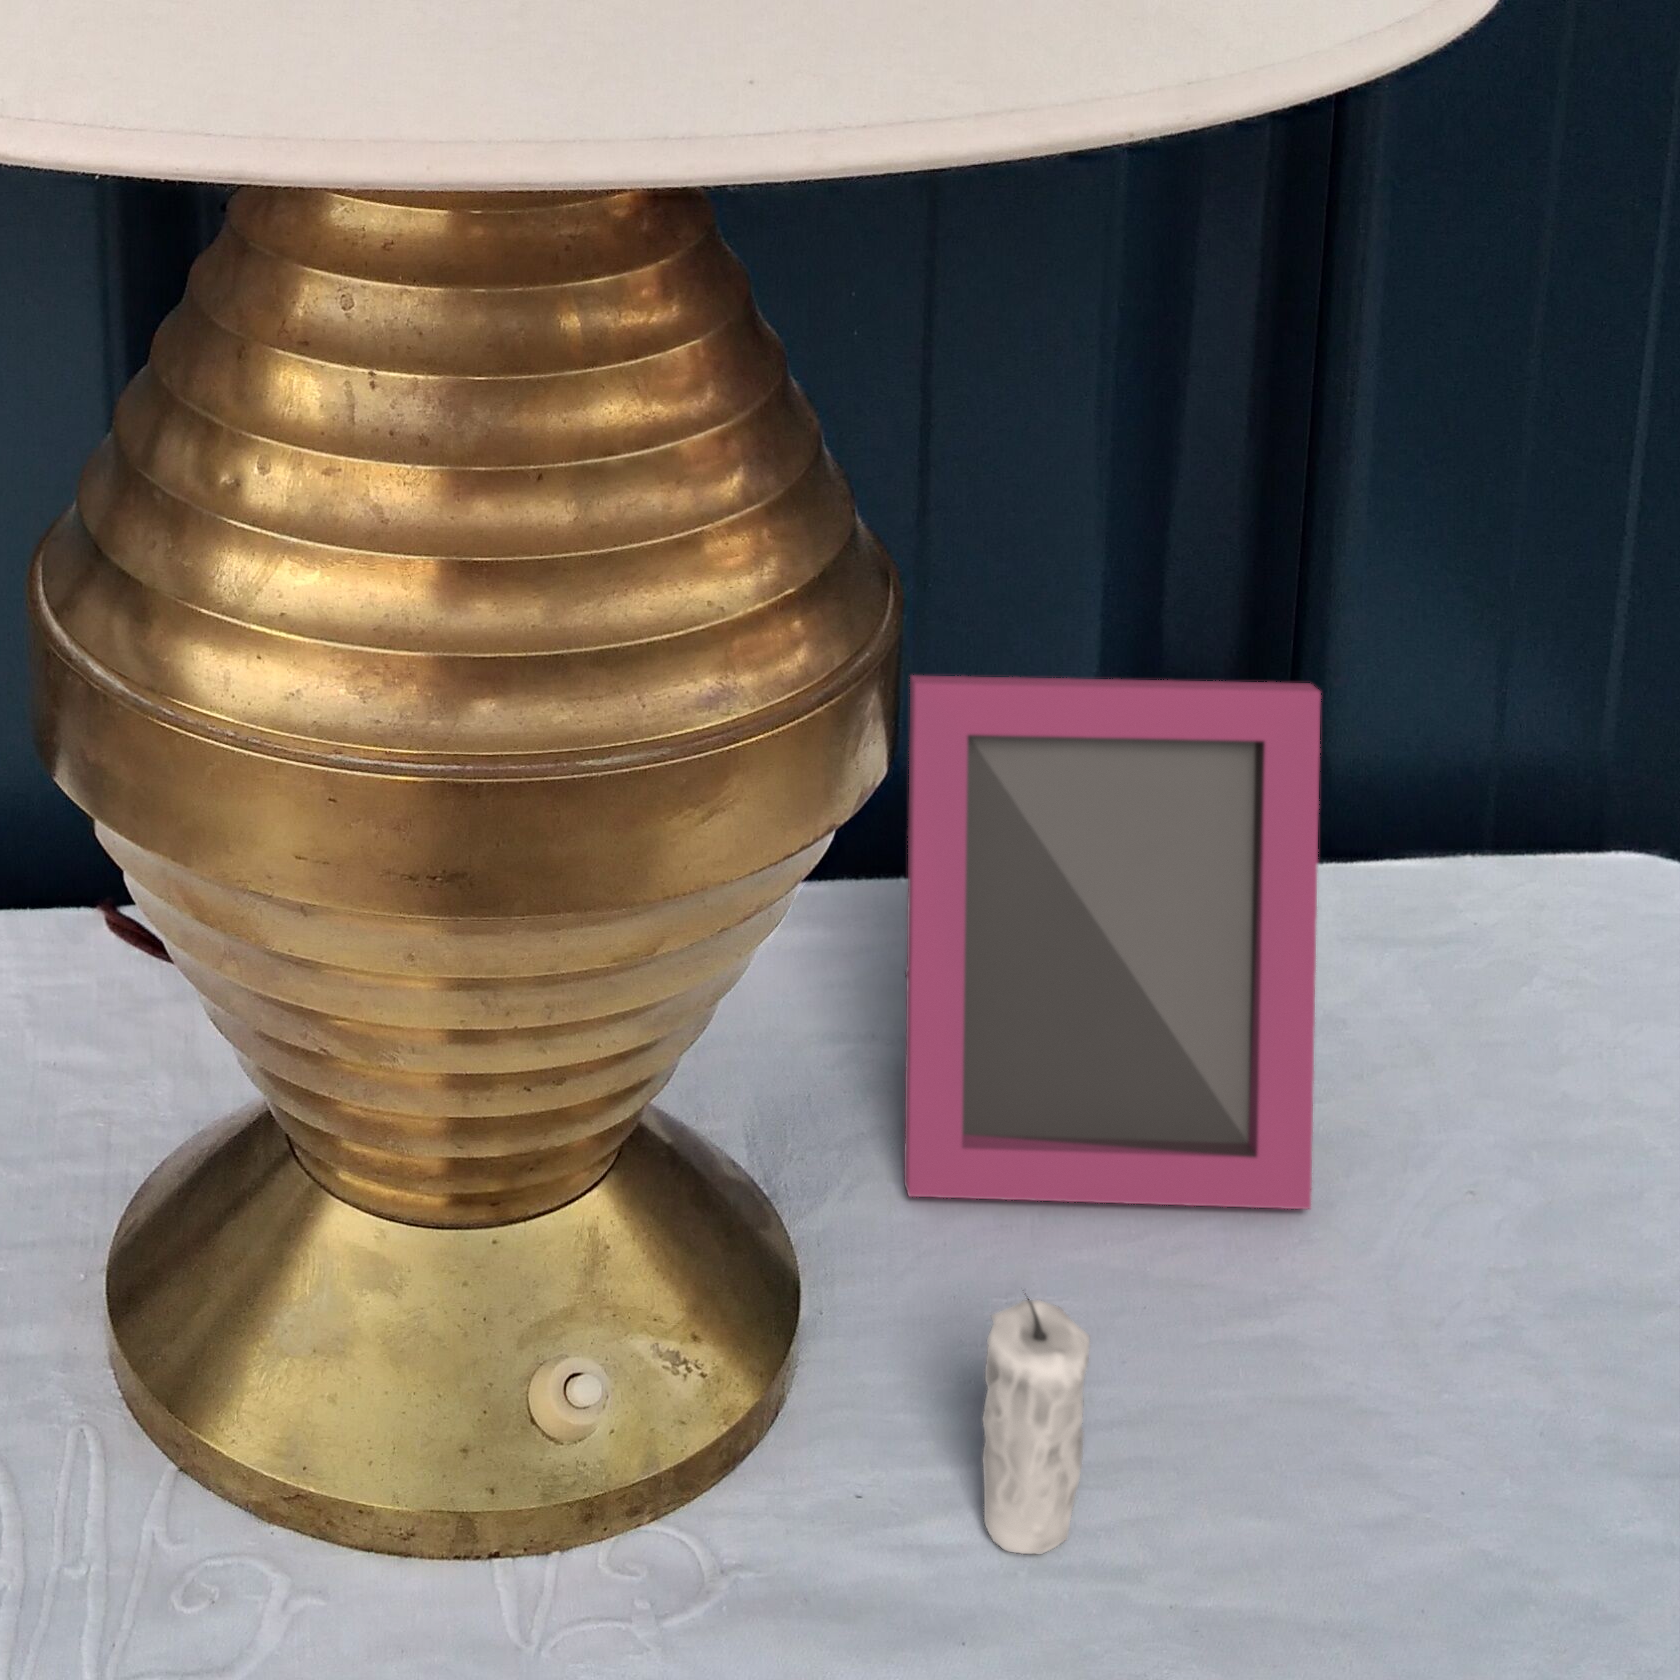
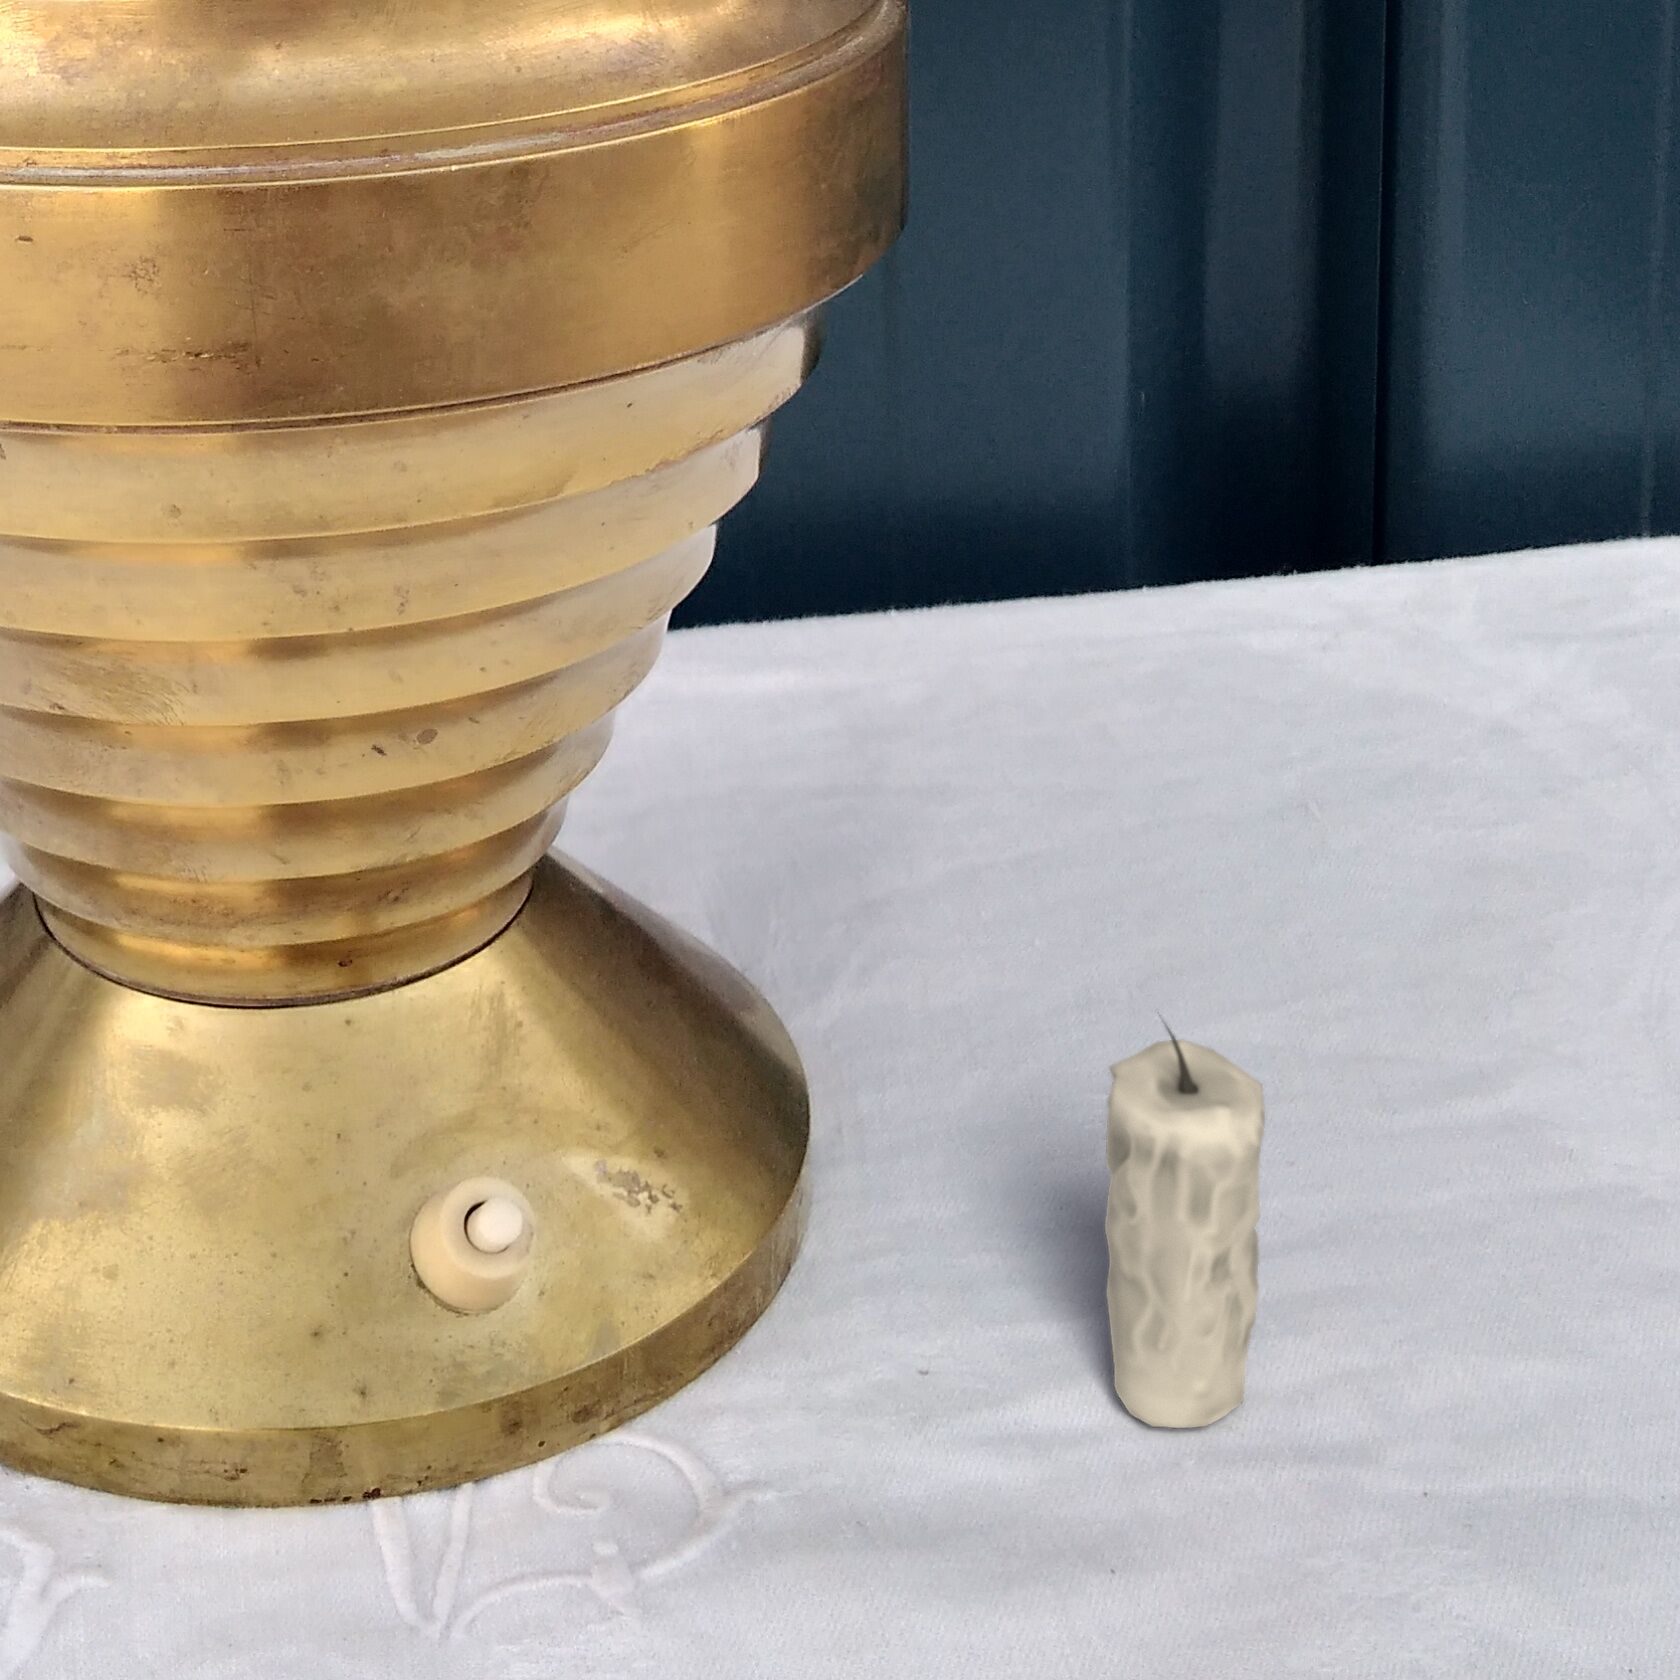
picture frame: present [904,676,1321,1209] -> none [911,206,1521,976]

